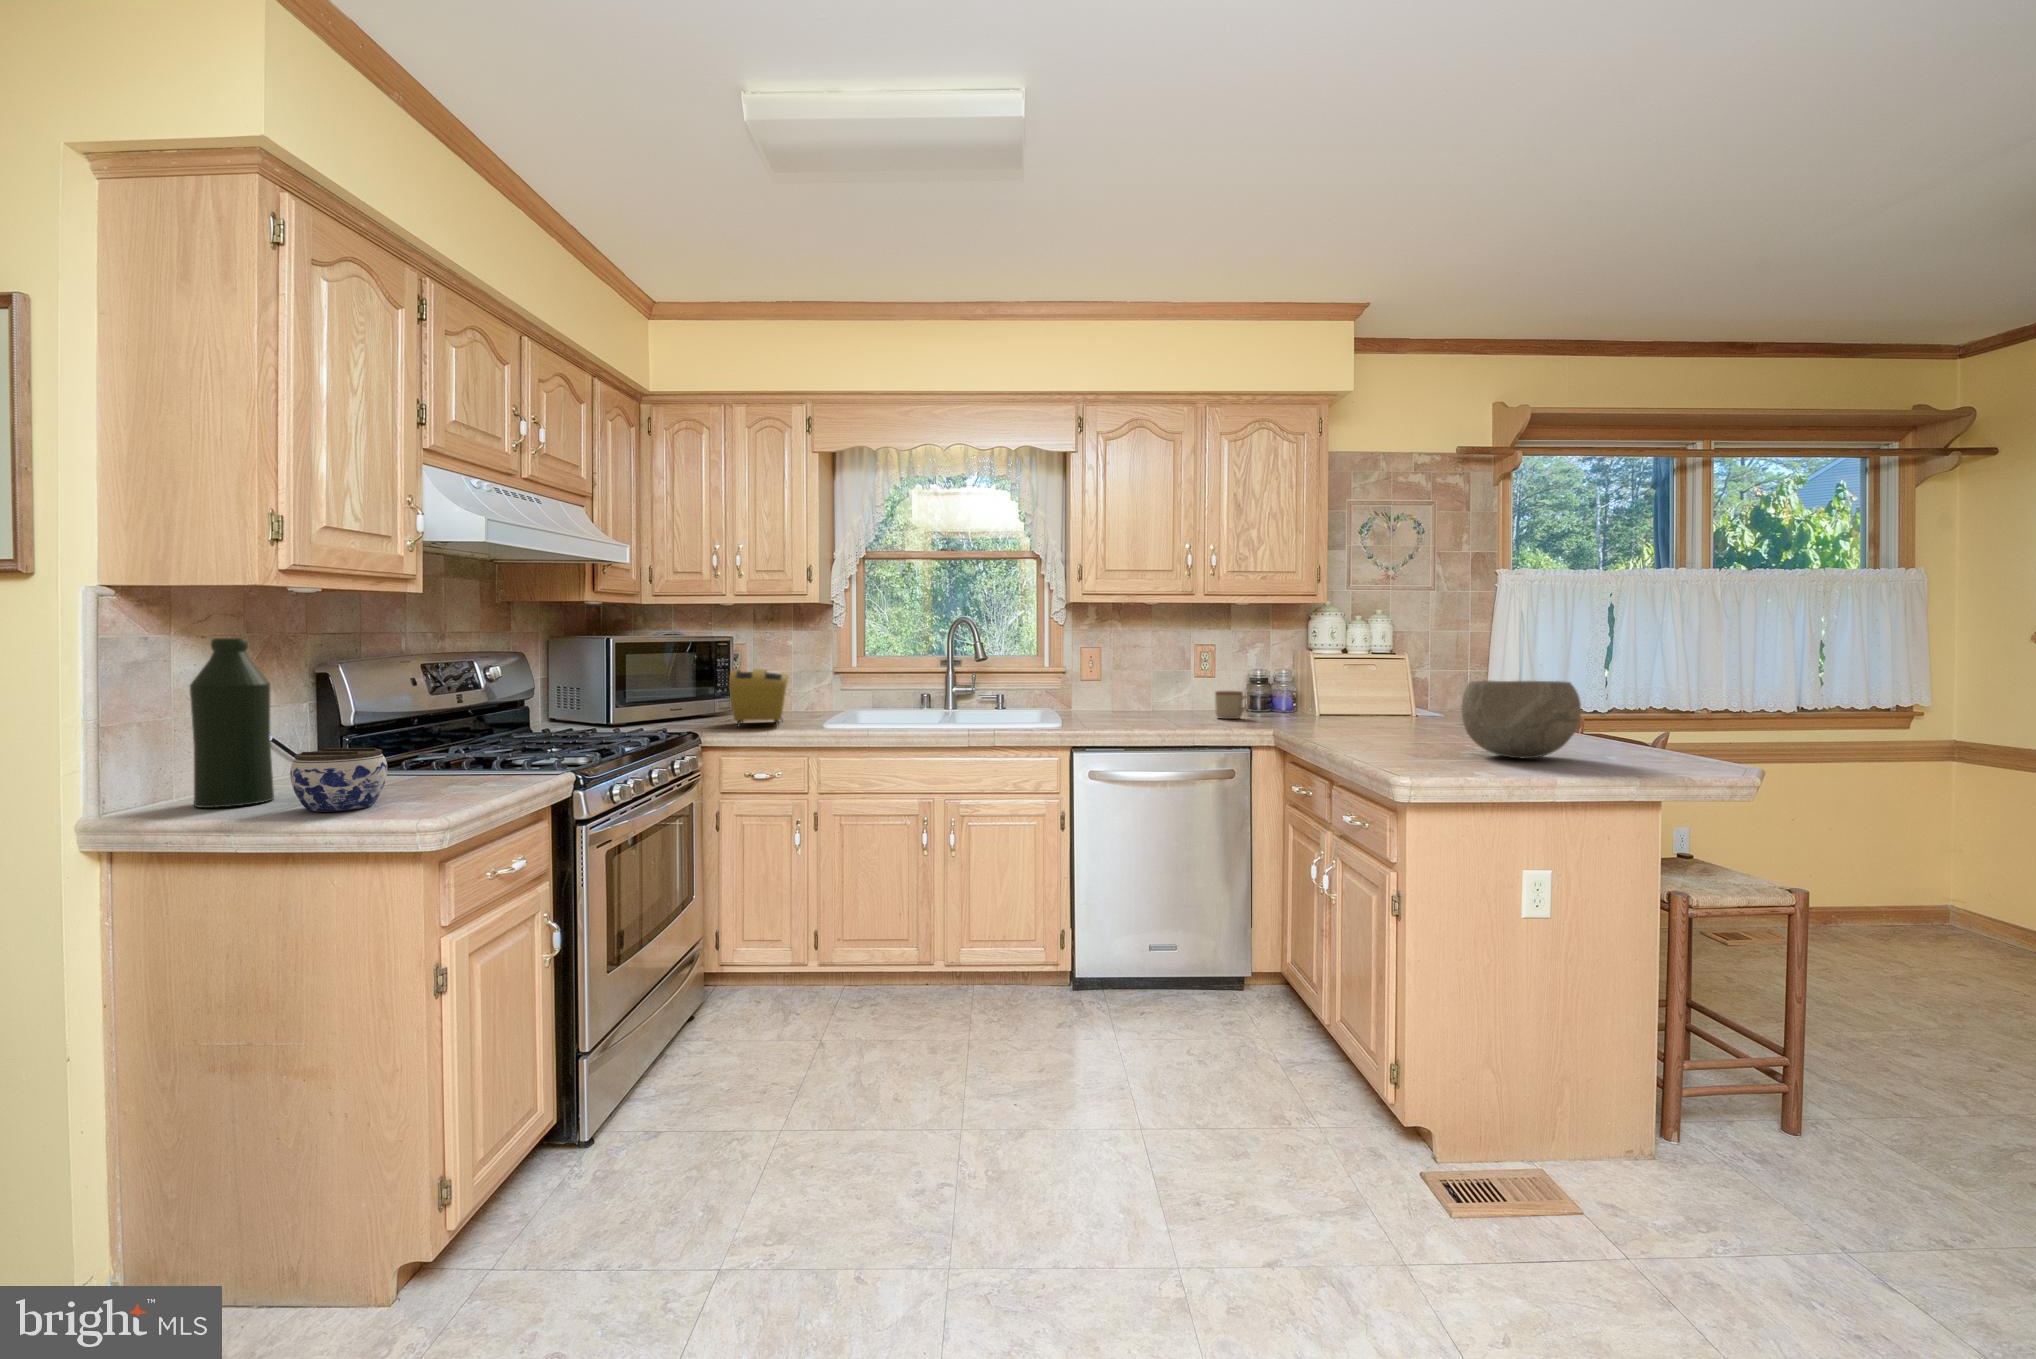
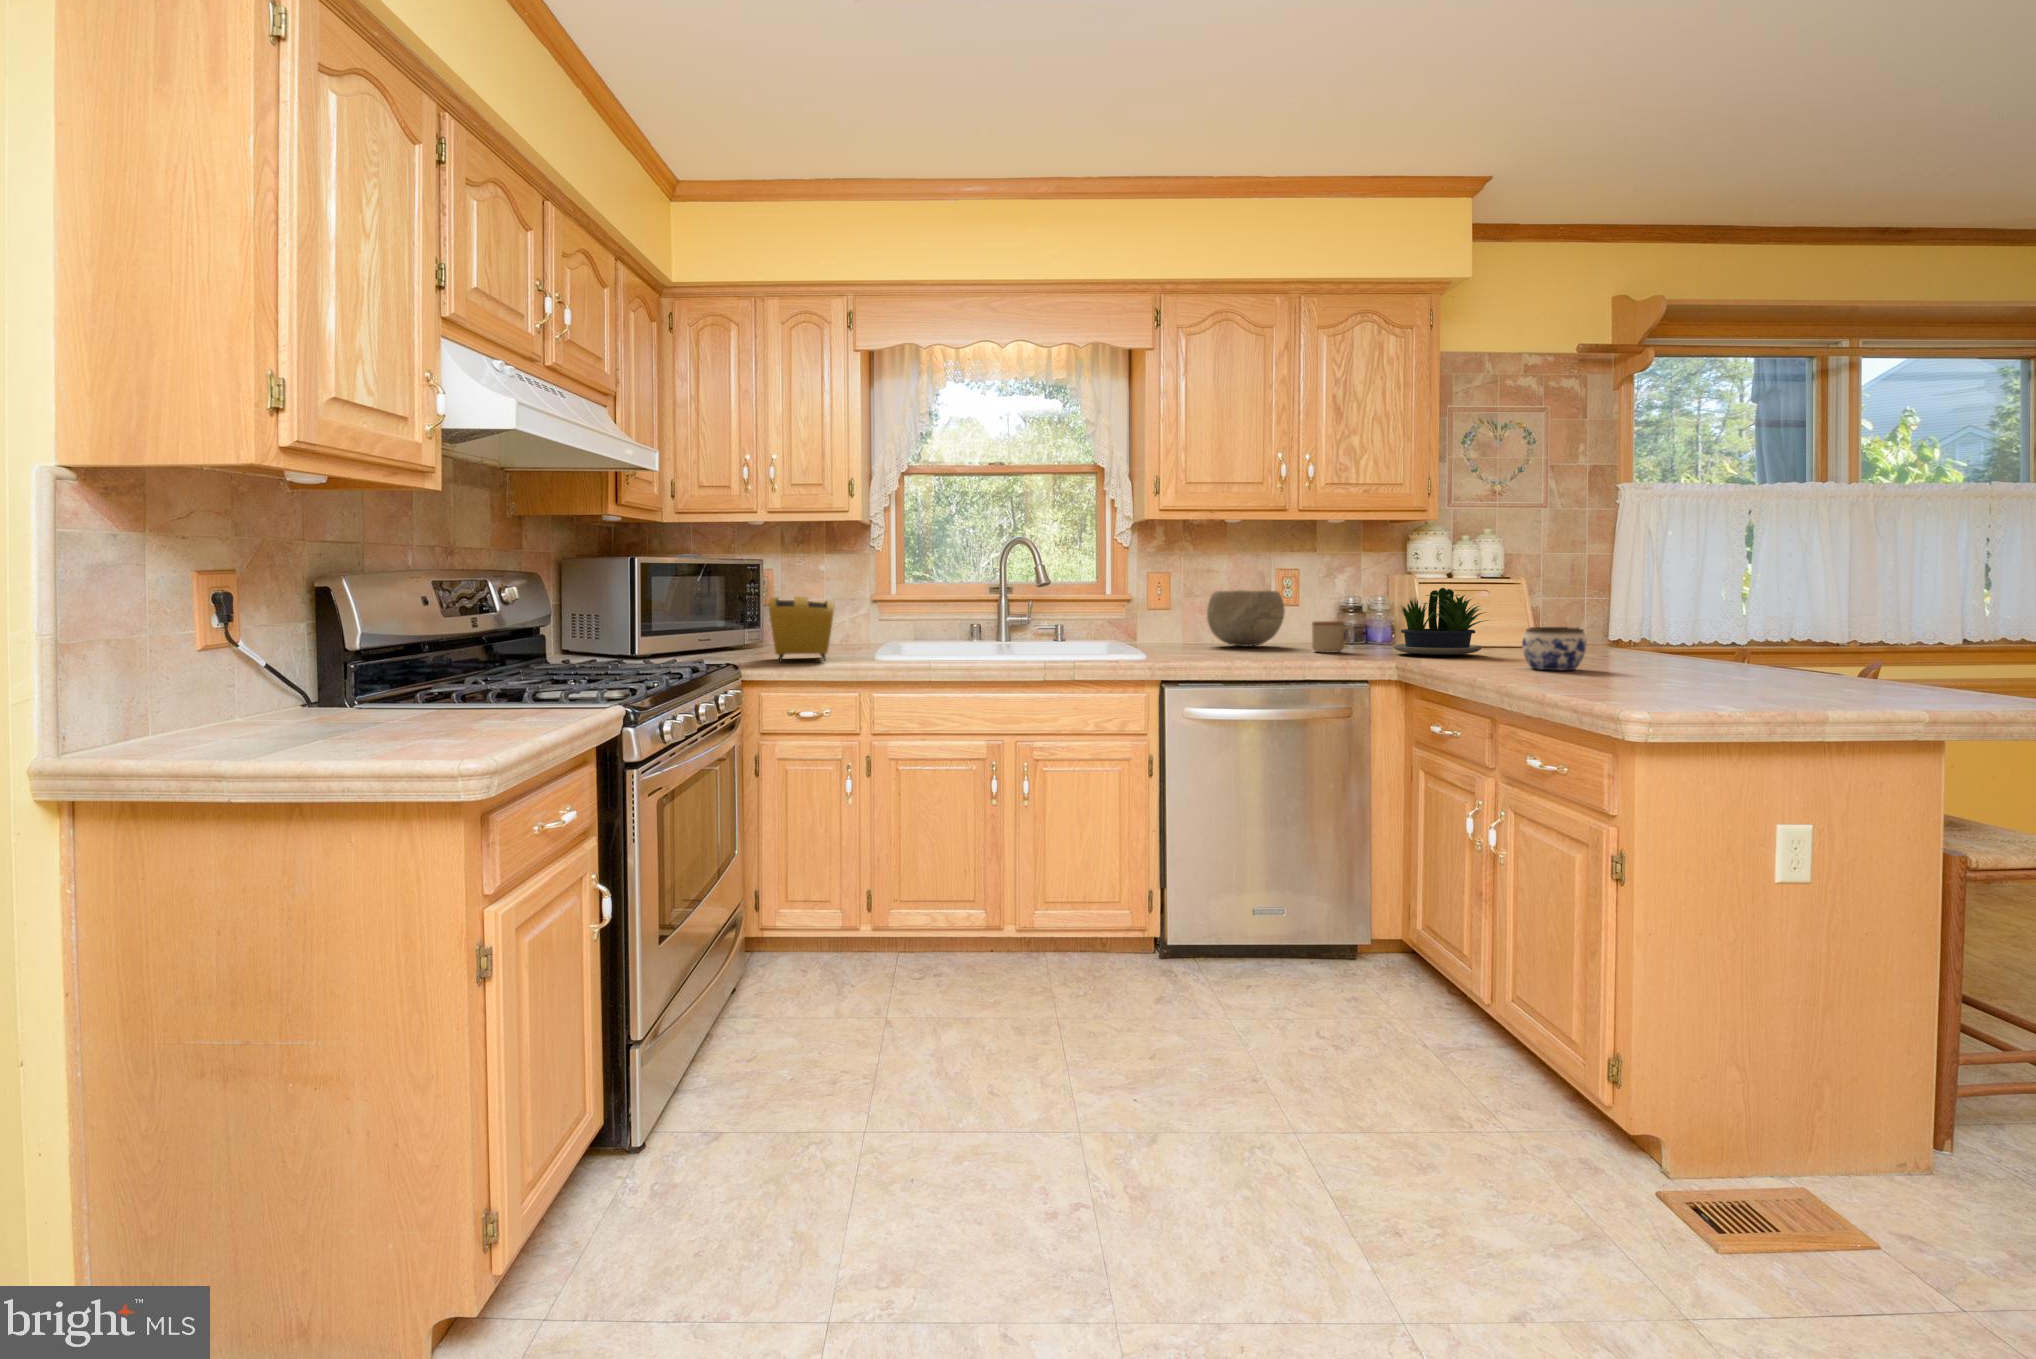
bottle: present [190,638,274,808] -> none [172,537,279,743]
potted plant: none [1283,663,1373,722] -> present [1393,588,1487,655]
bowl: present [1461,680,1581,758] -> present [1207,590,1285,647]
jar: present [290,748,387,812] -> present [1522,627,1587,670]

